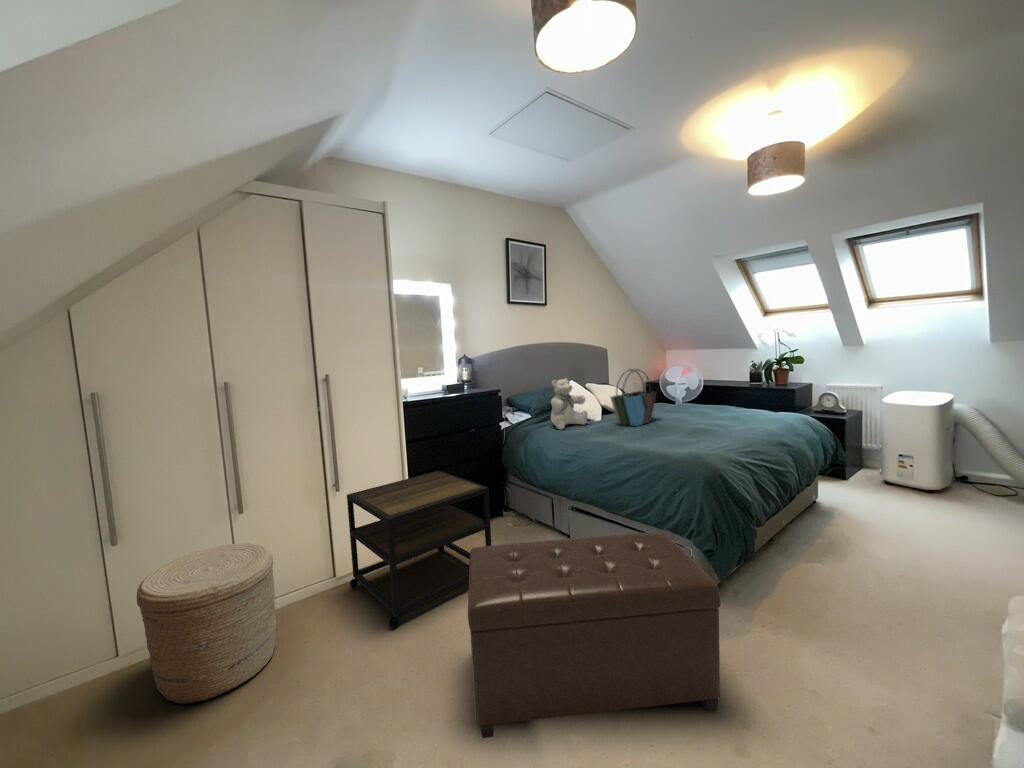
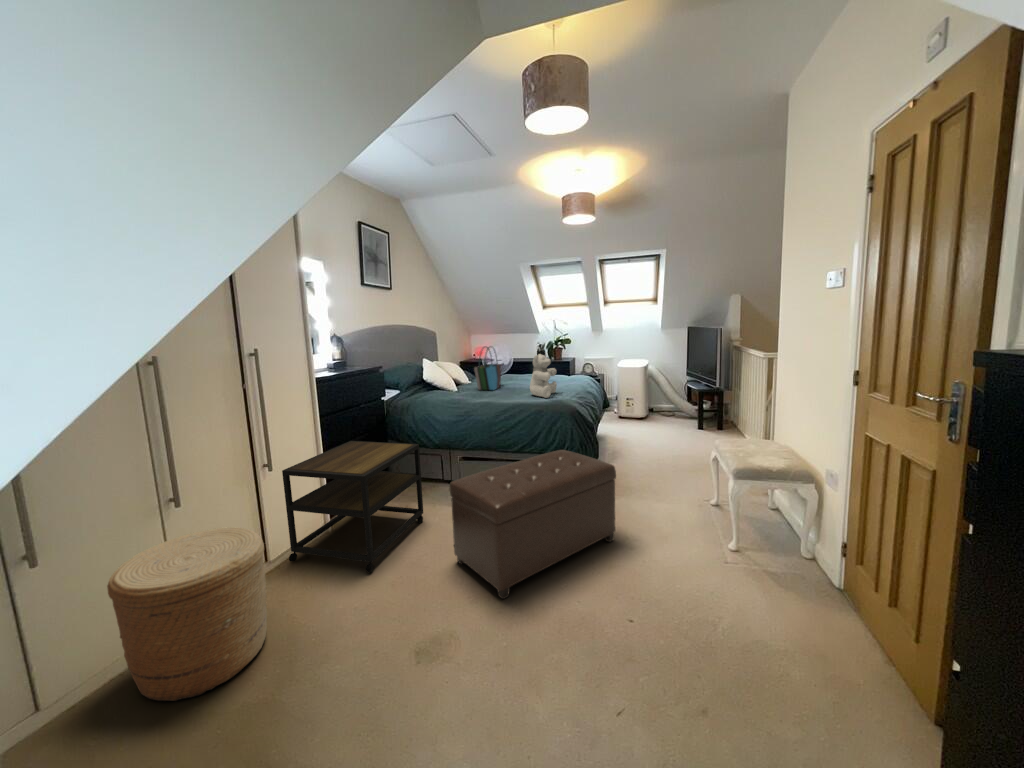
teddy bear: present [551,378,587,429] -> present [530,354,557,398]

